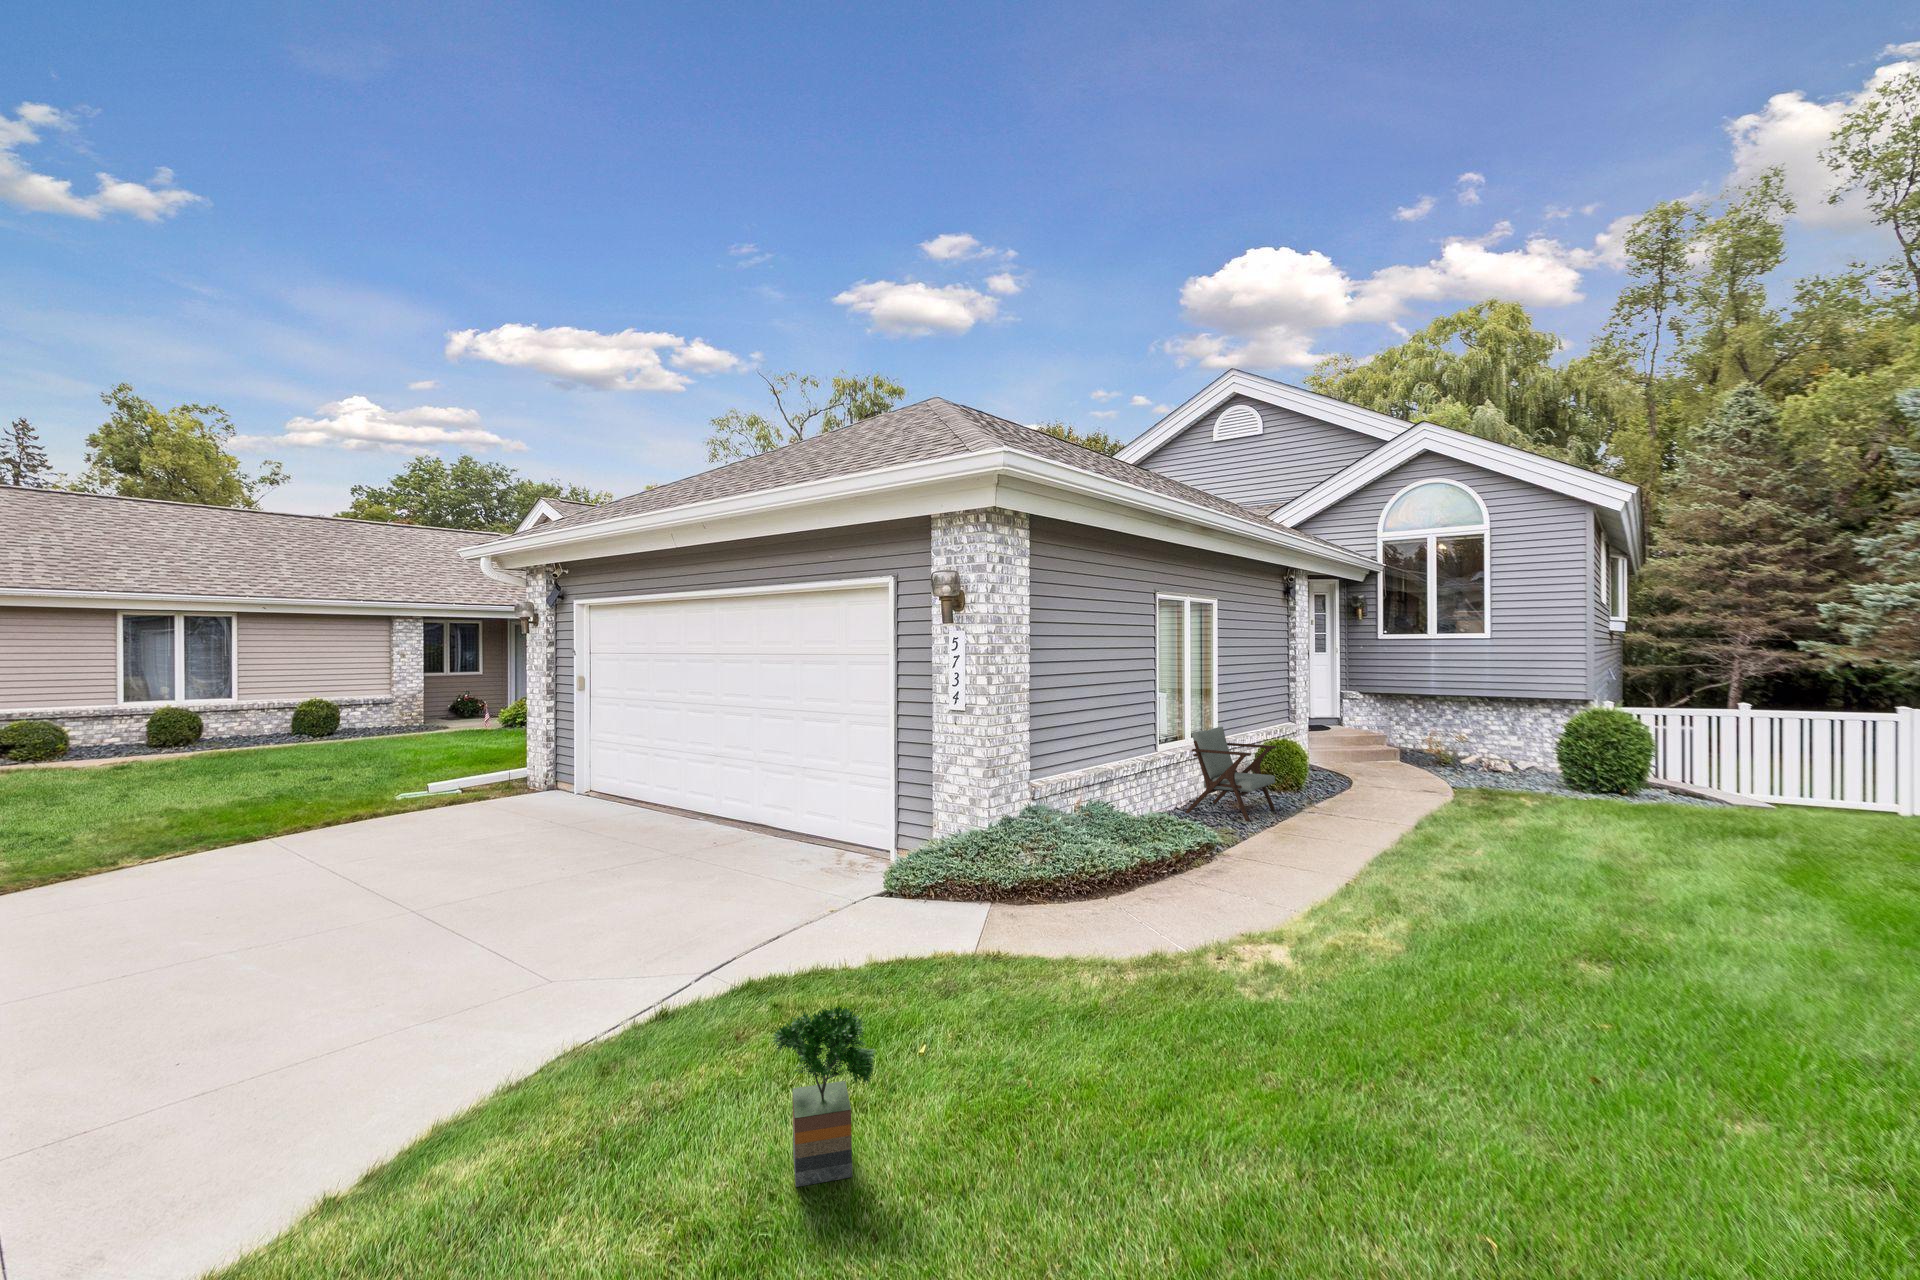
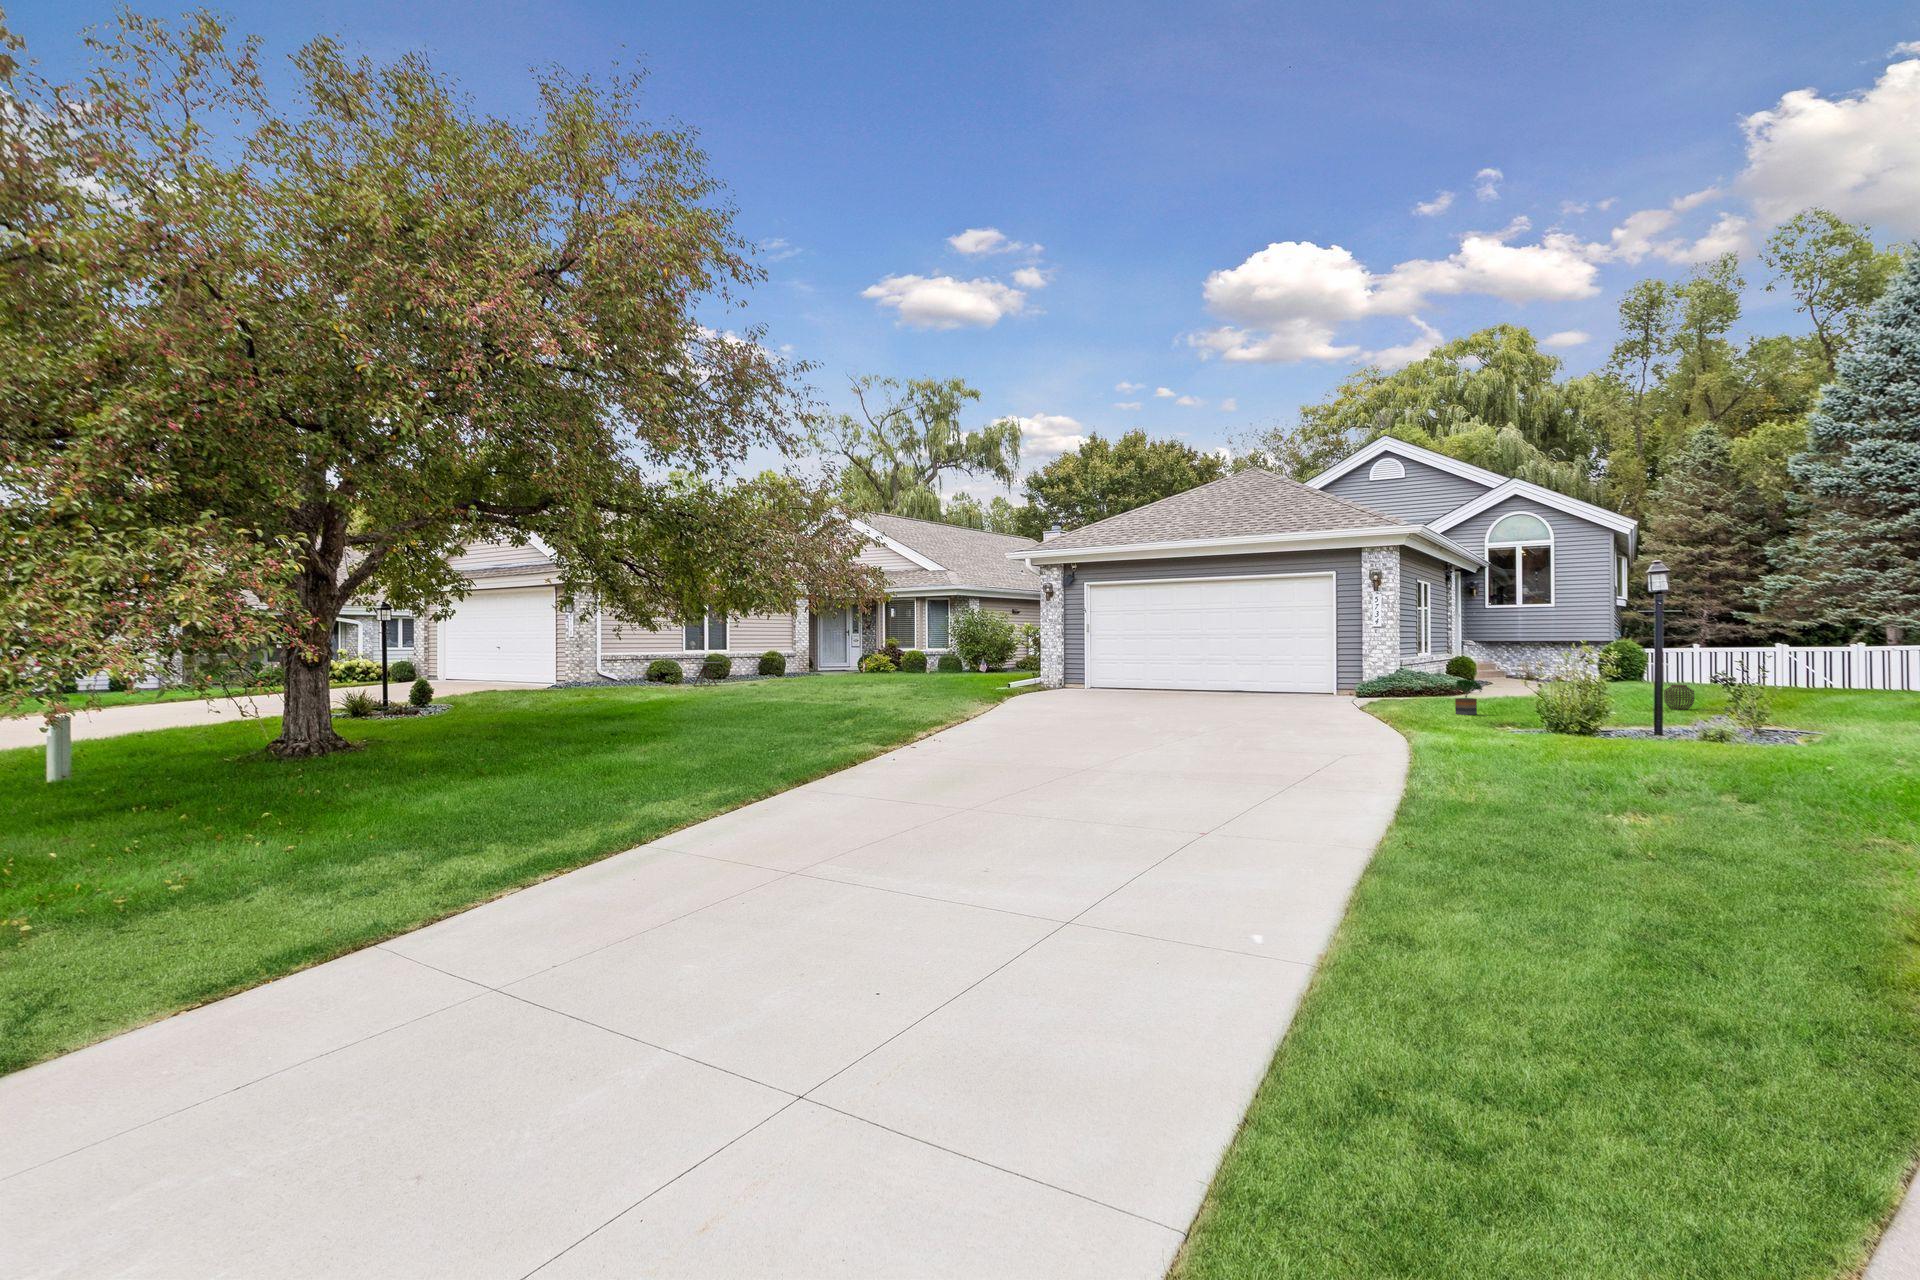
round table: none [79,721,158,763] -> present [687,662,723,686]
lounge chair: present [1185,727,1276,821] -> none [1425,647,1469,689]
woven basket: none [1677,1004,1804,1123] -> present [1664,685,1695,710]

